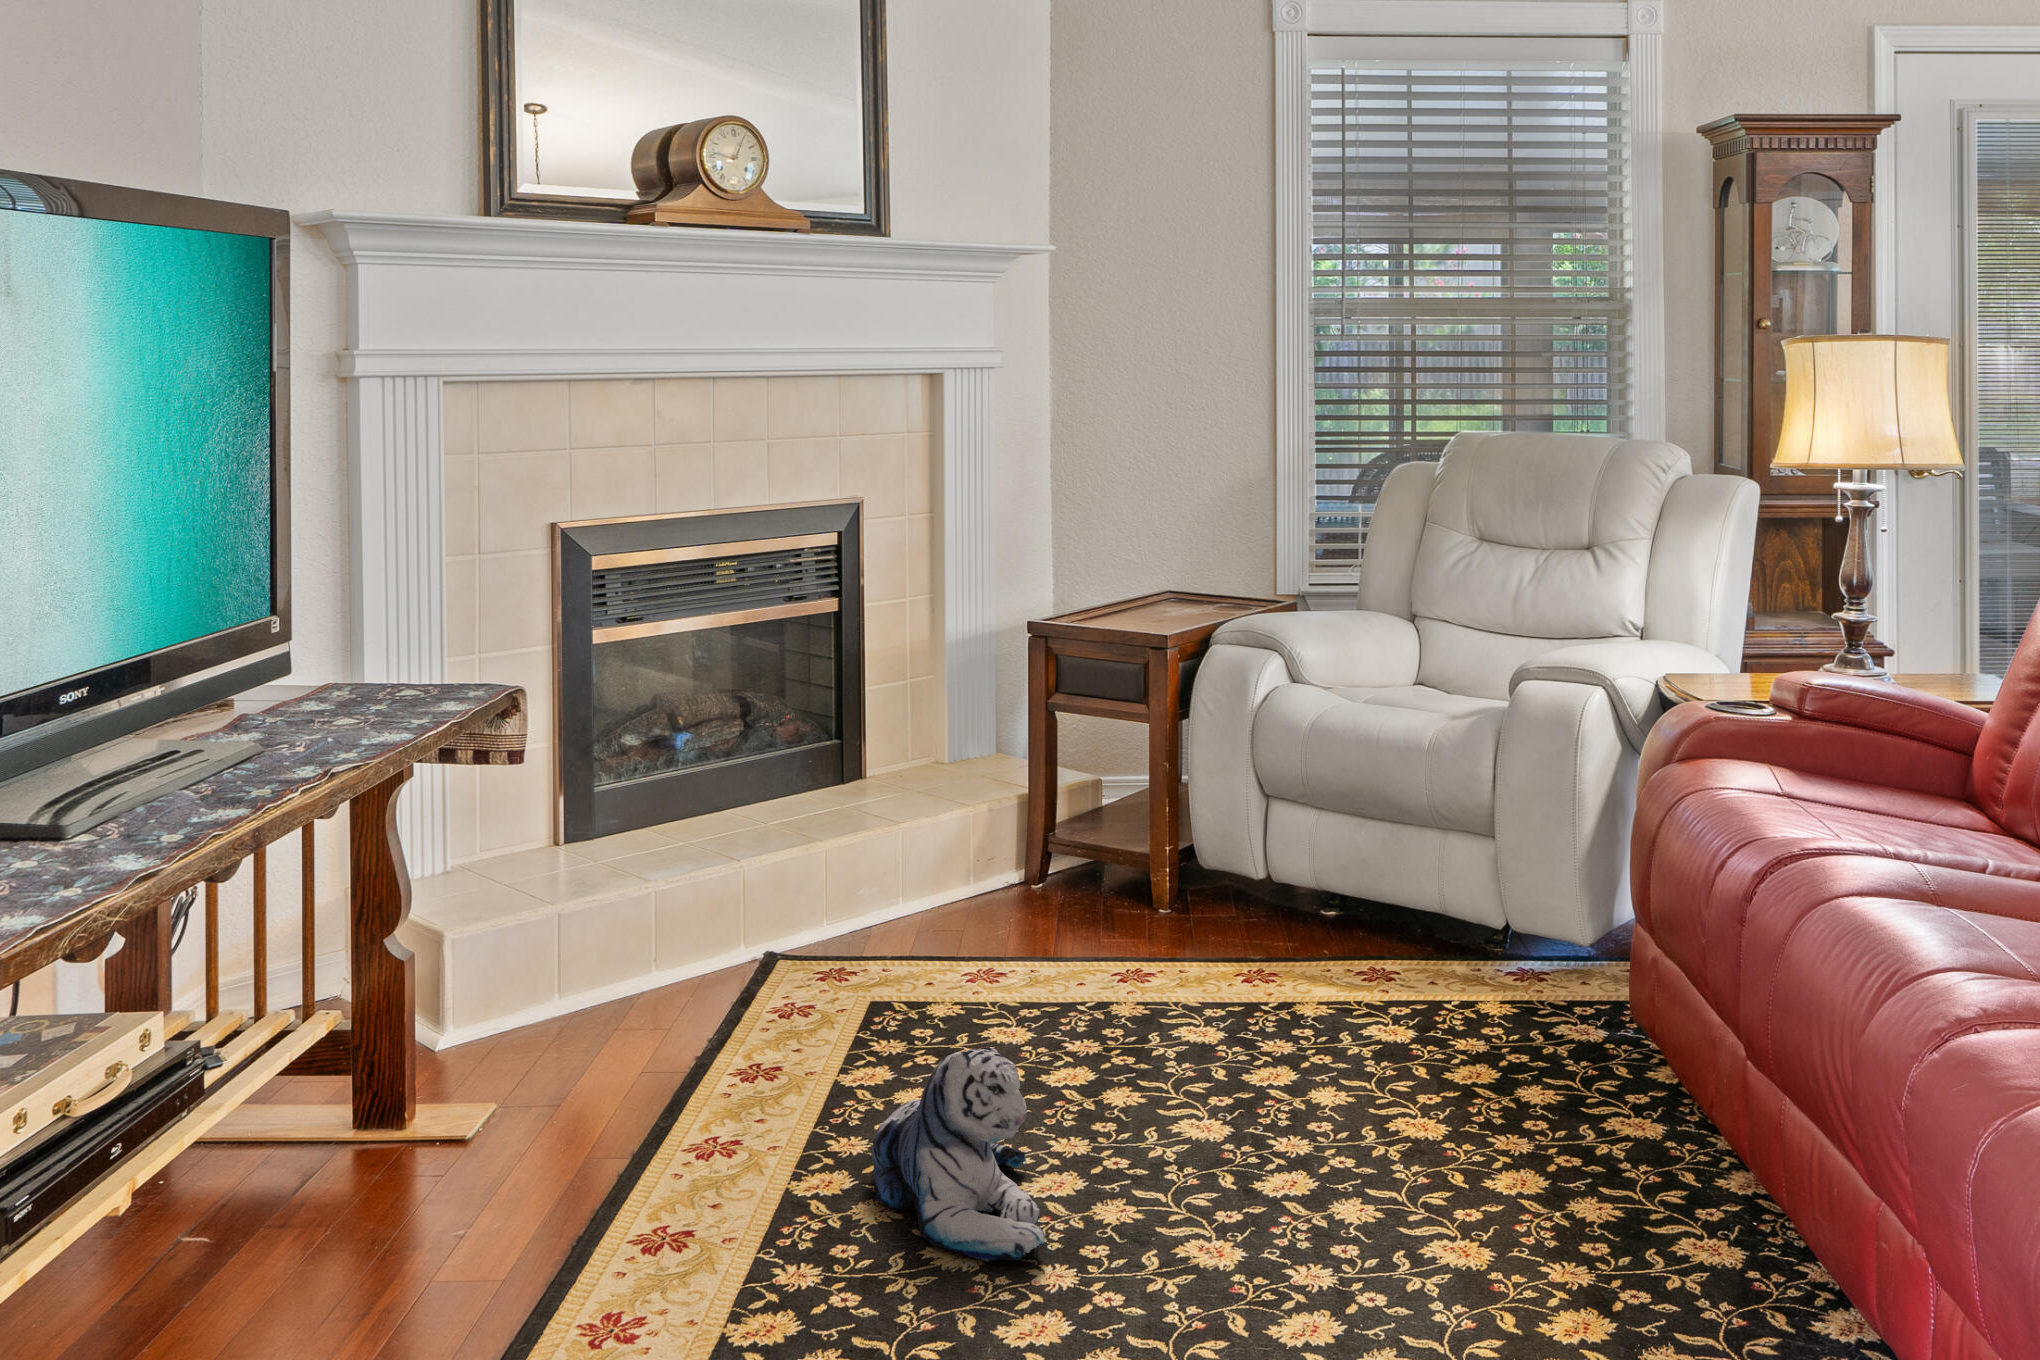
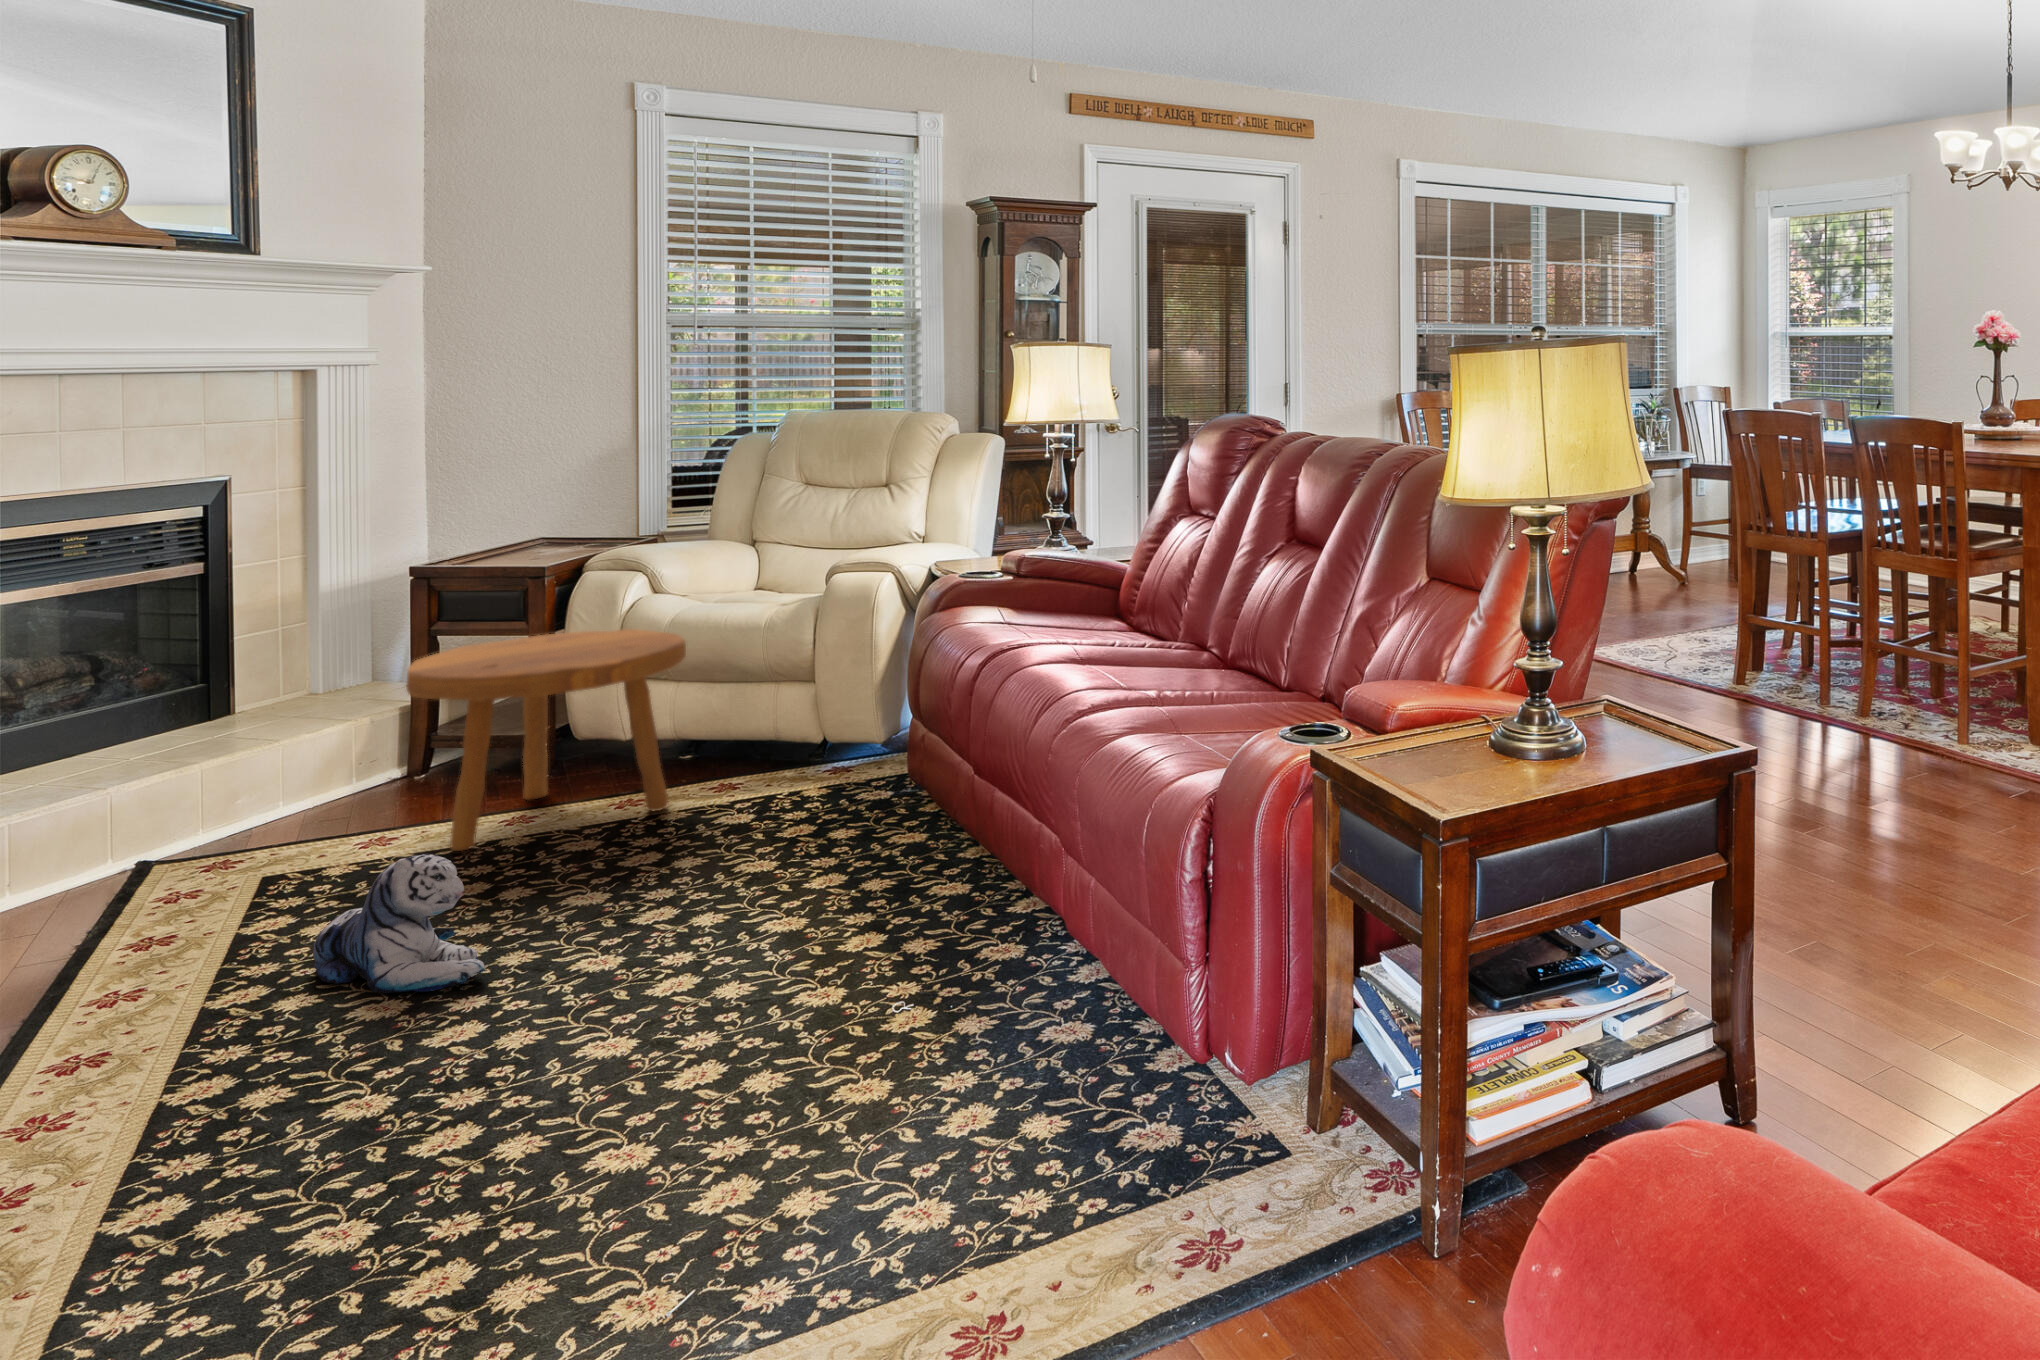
footstool: none [1008,726,1322,1013] -> present [406,629,686,851]

